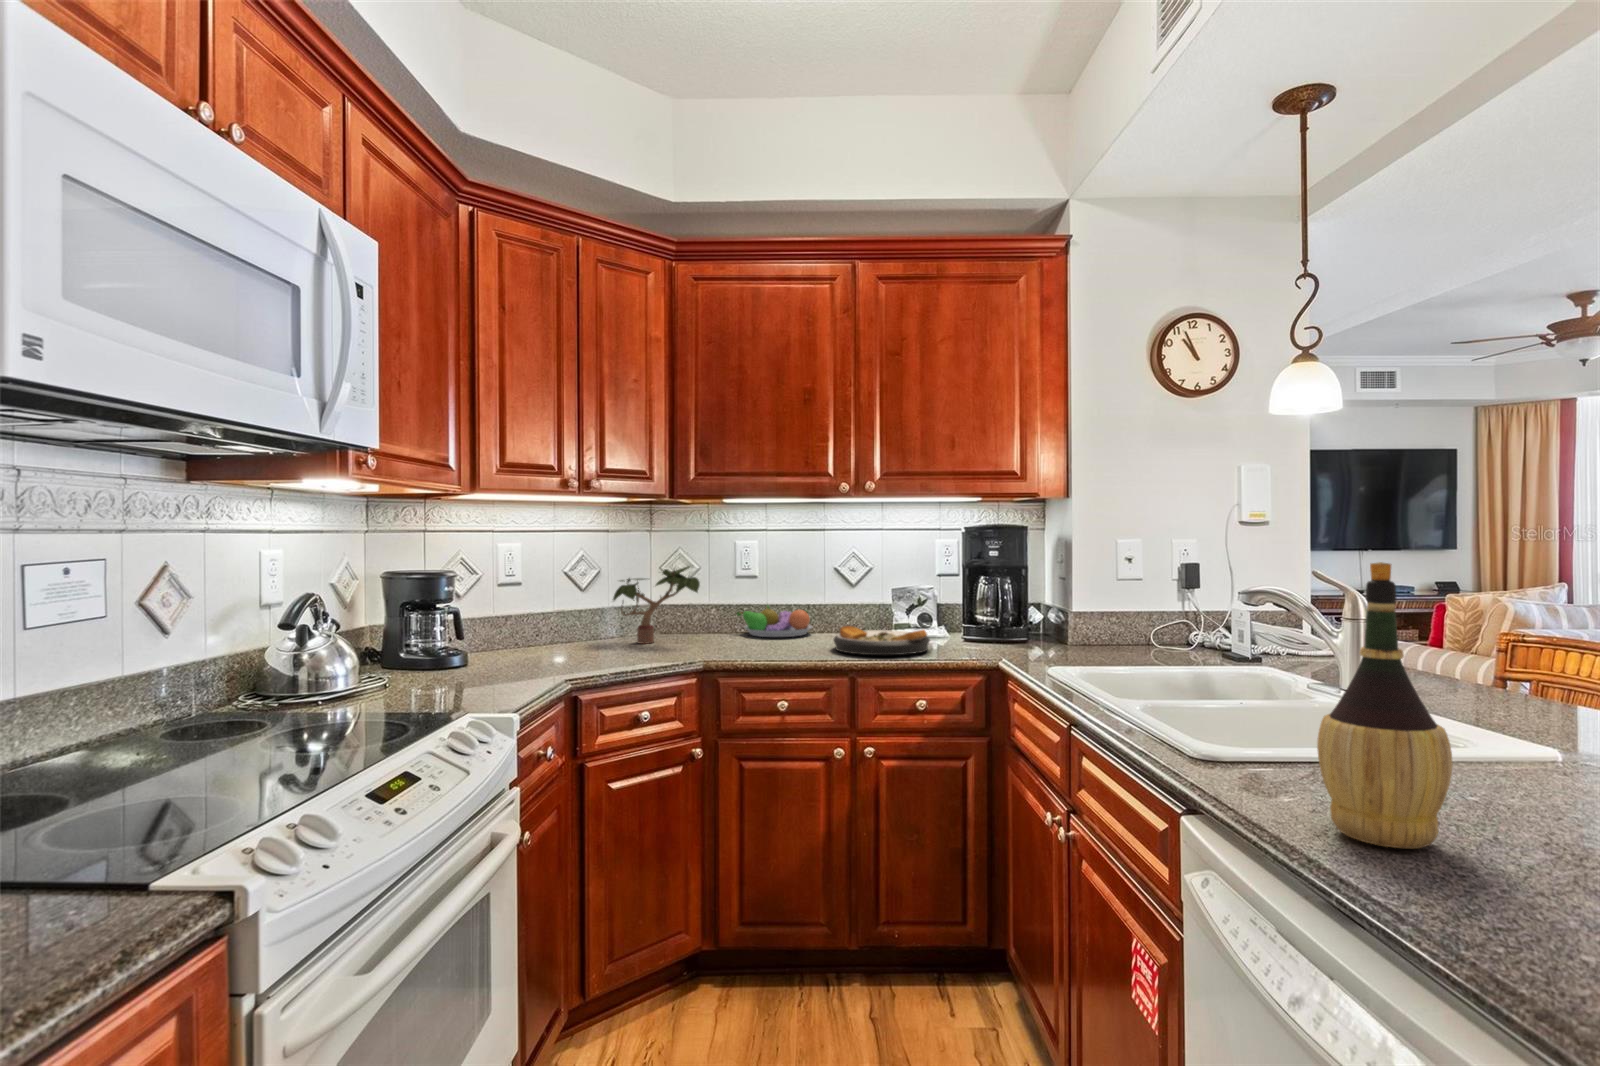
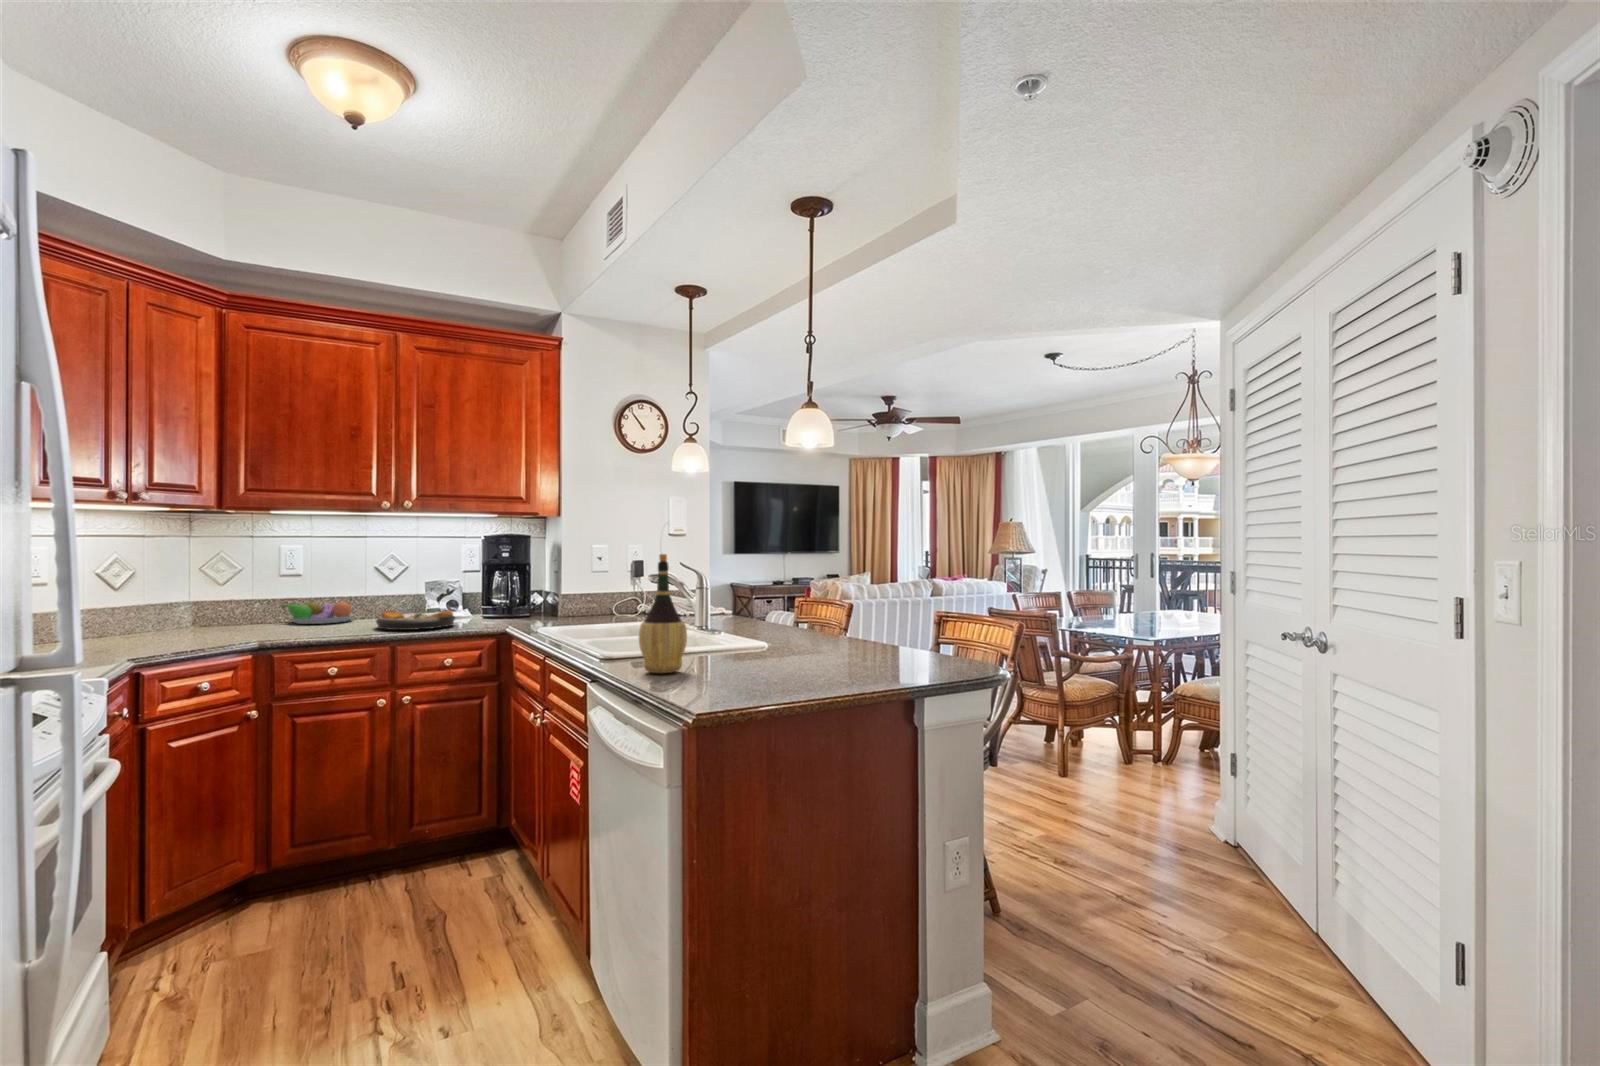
potted plant: present [613,566,700,644] -> none [144,563,265,634]

